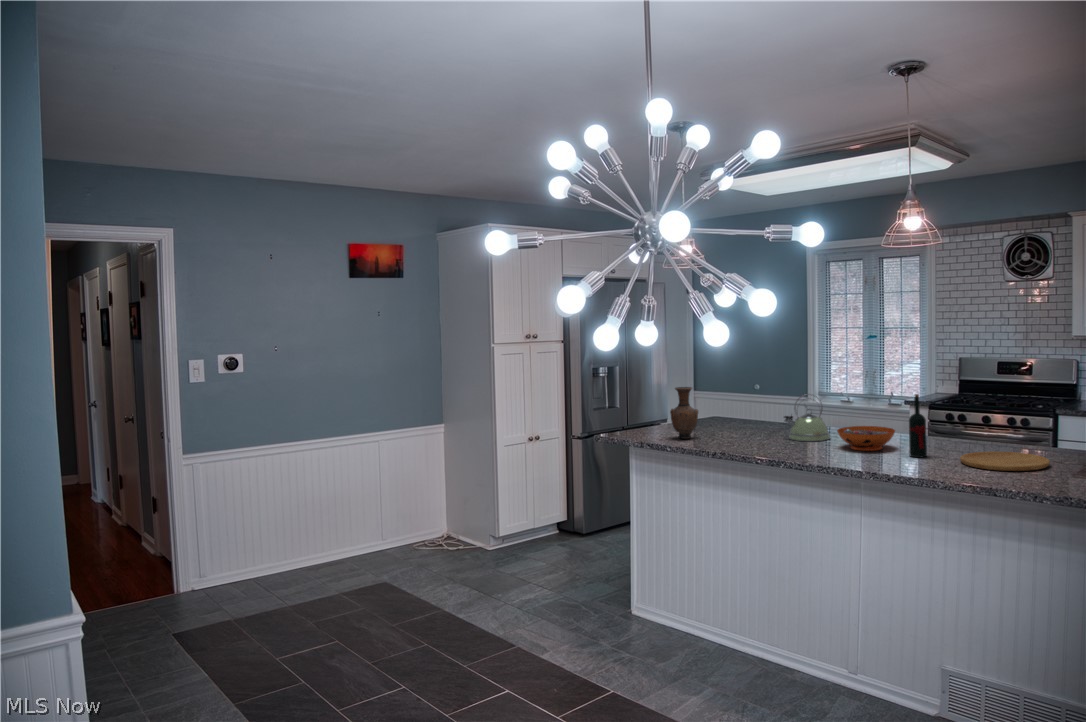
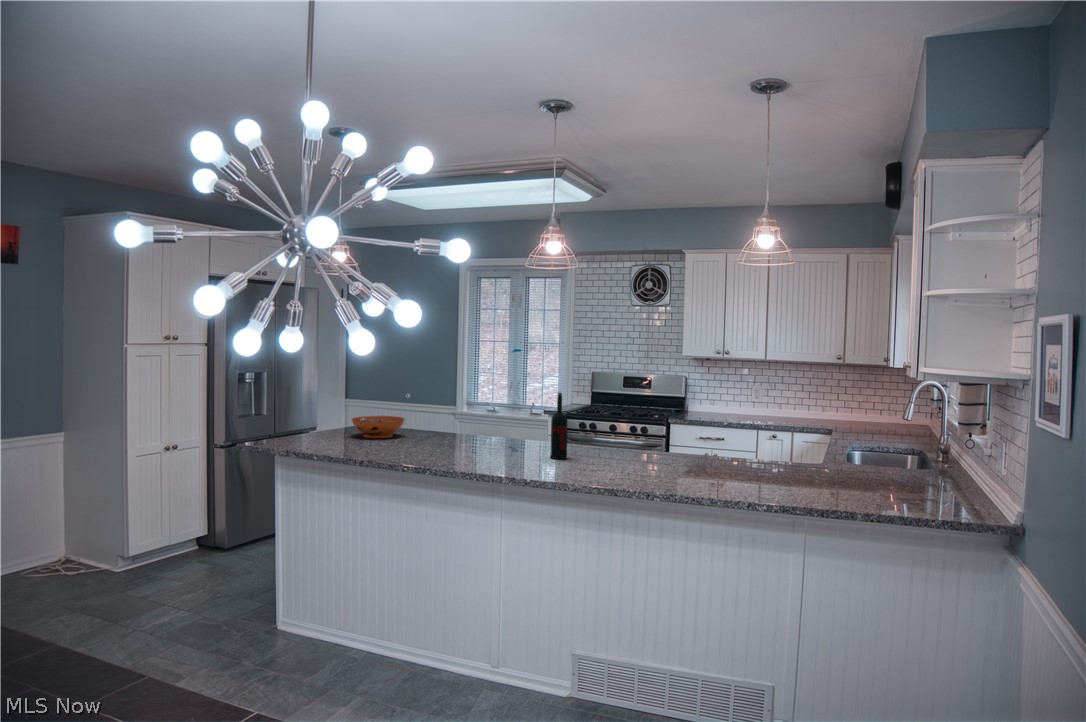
vase: present [670,387,698,439] -> none [297,381,331,442]
kettle: present [784,394,830,441] -> none [425,393,473,444]
decorative bowl: present [837,426,895,451] -> present [352,416,405,438]
cutting board: present [960,451,1050,471] -> none [598,453,678,471]

